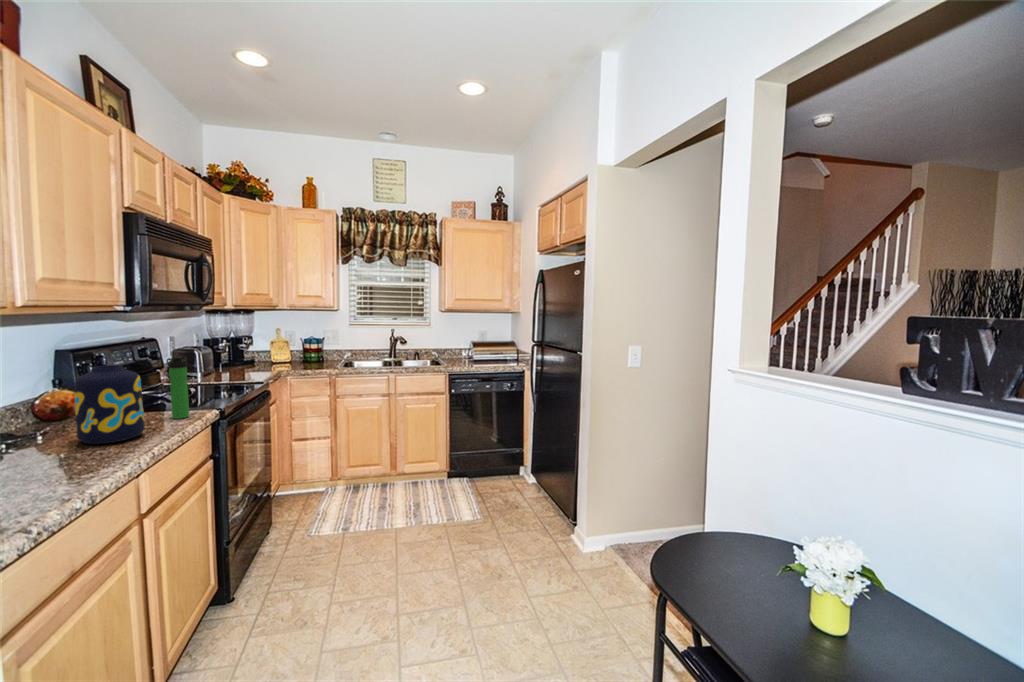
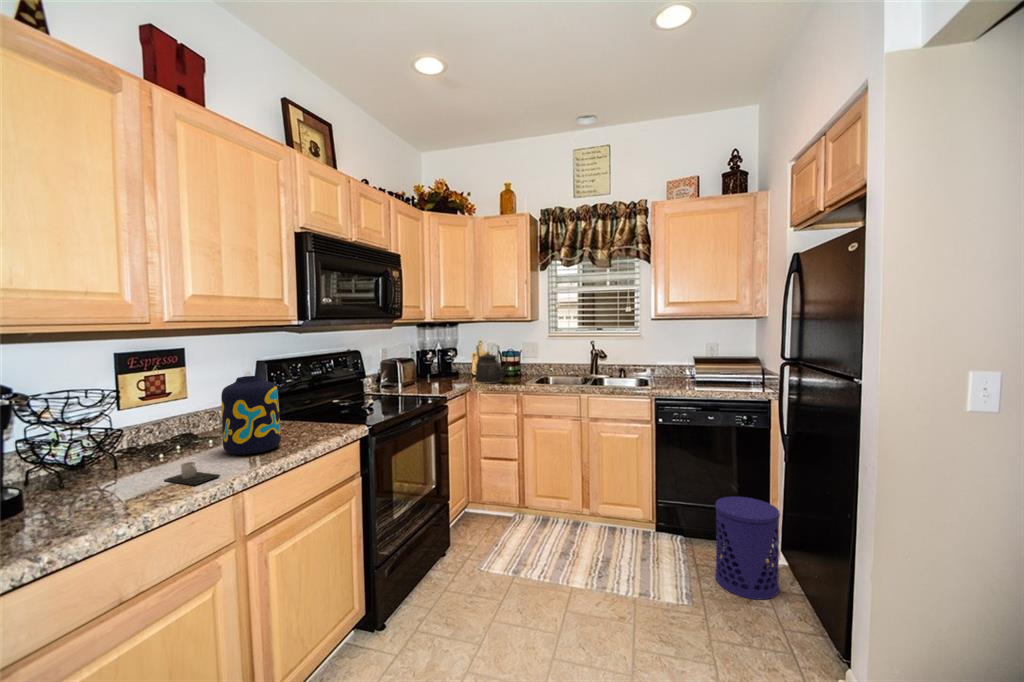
kettle: none [283,332,322,369] -> present [475,345,510,384]
bottle: present [169,356,189,419] -> none [319,369,338,433]
waste bin: none [494,439,534,505] -> present [715,496,780,600]
mug: none [48,450,116,471] -> present [164,462,220,485]

